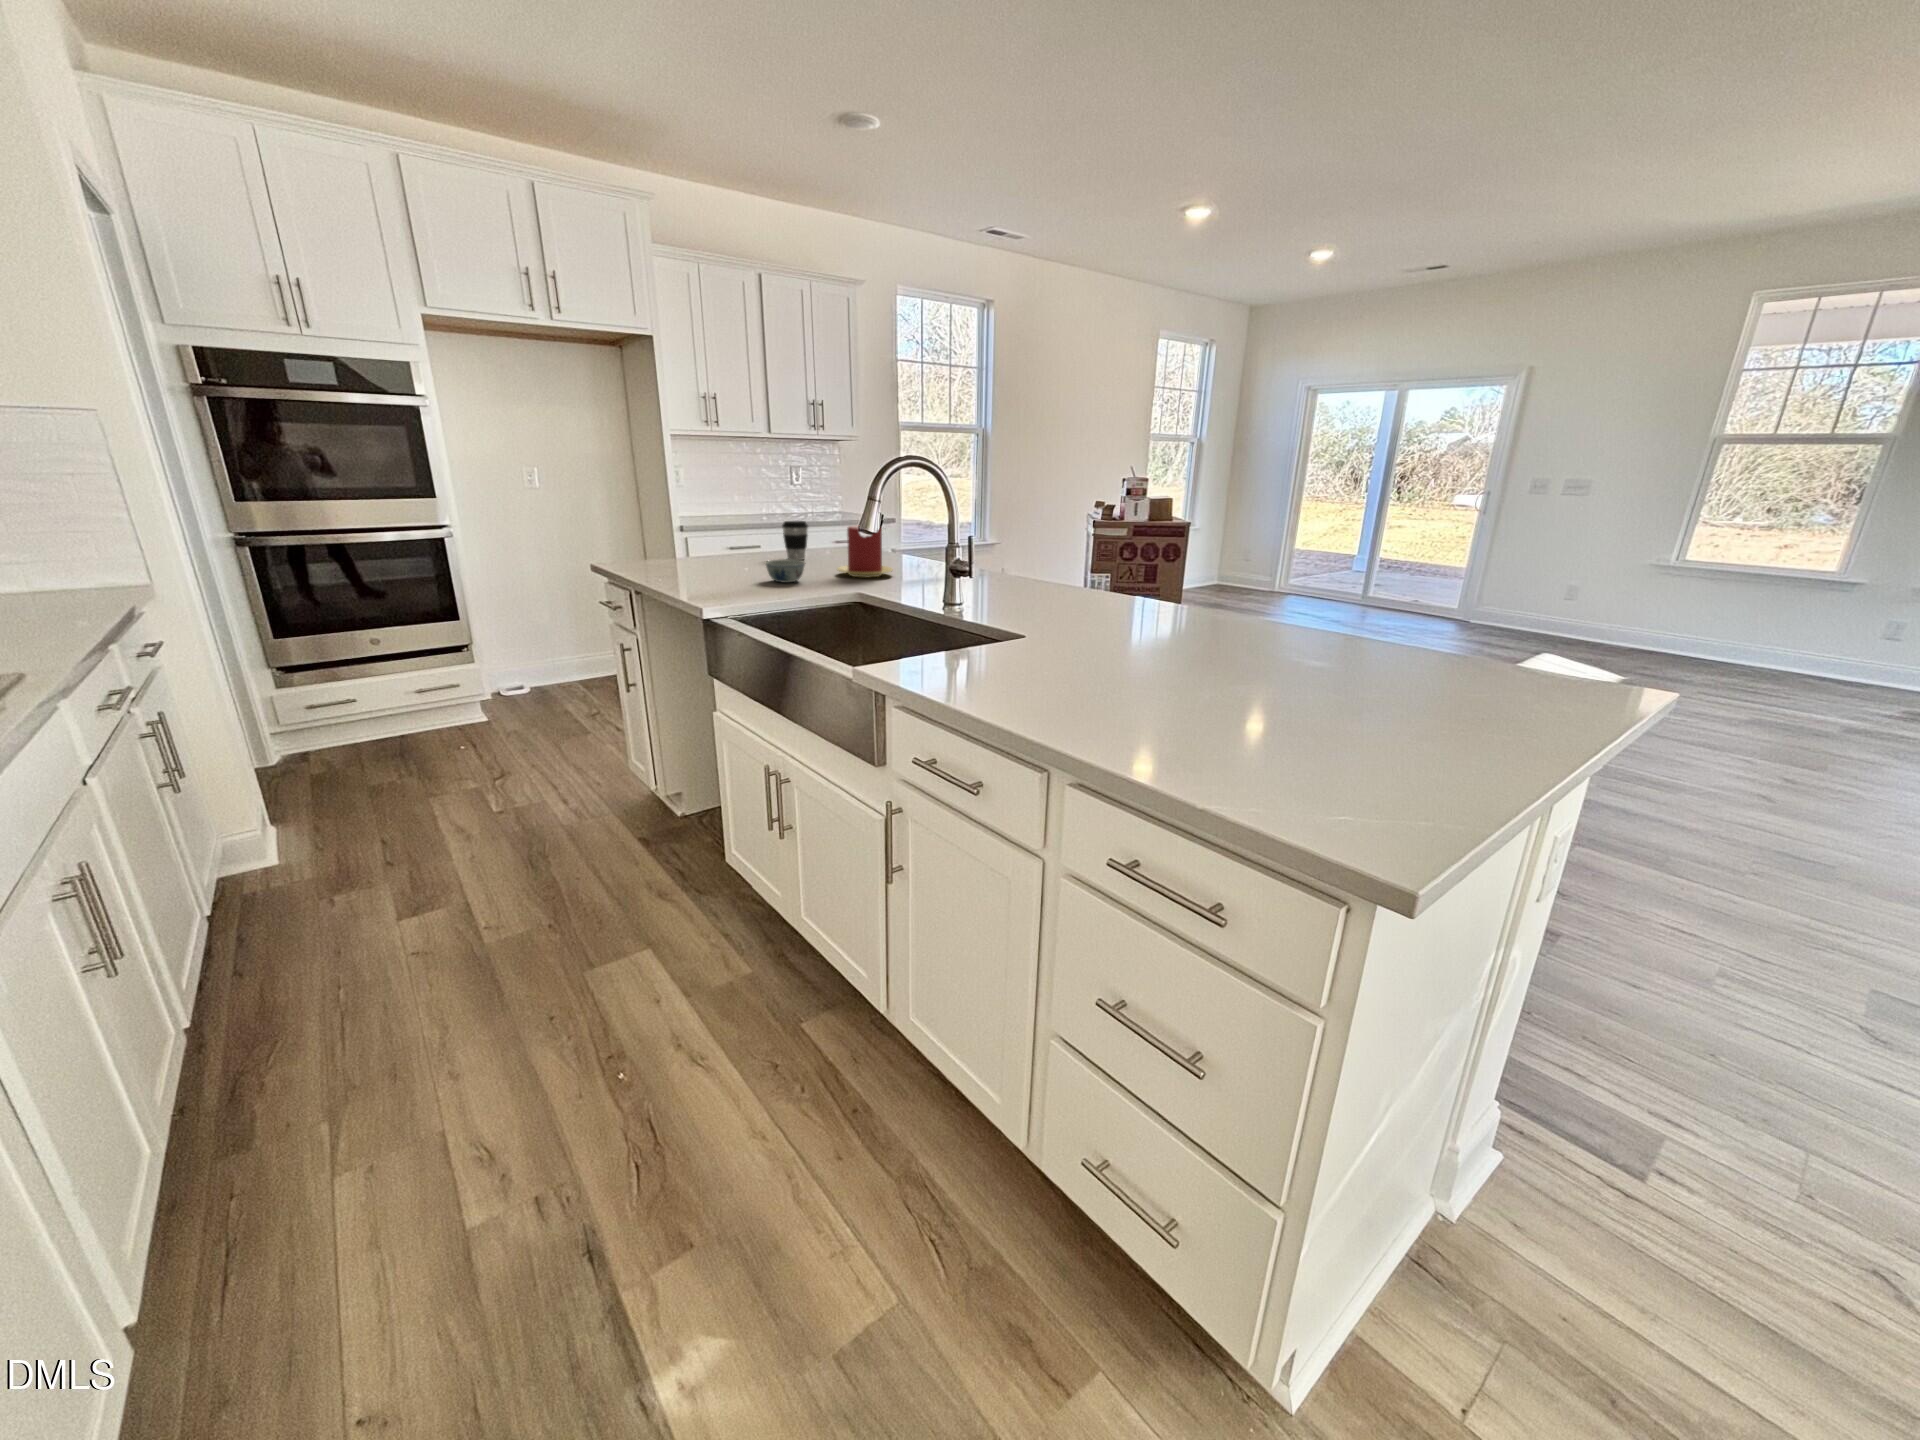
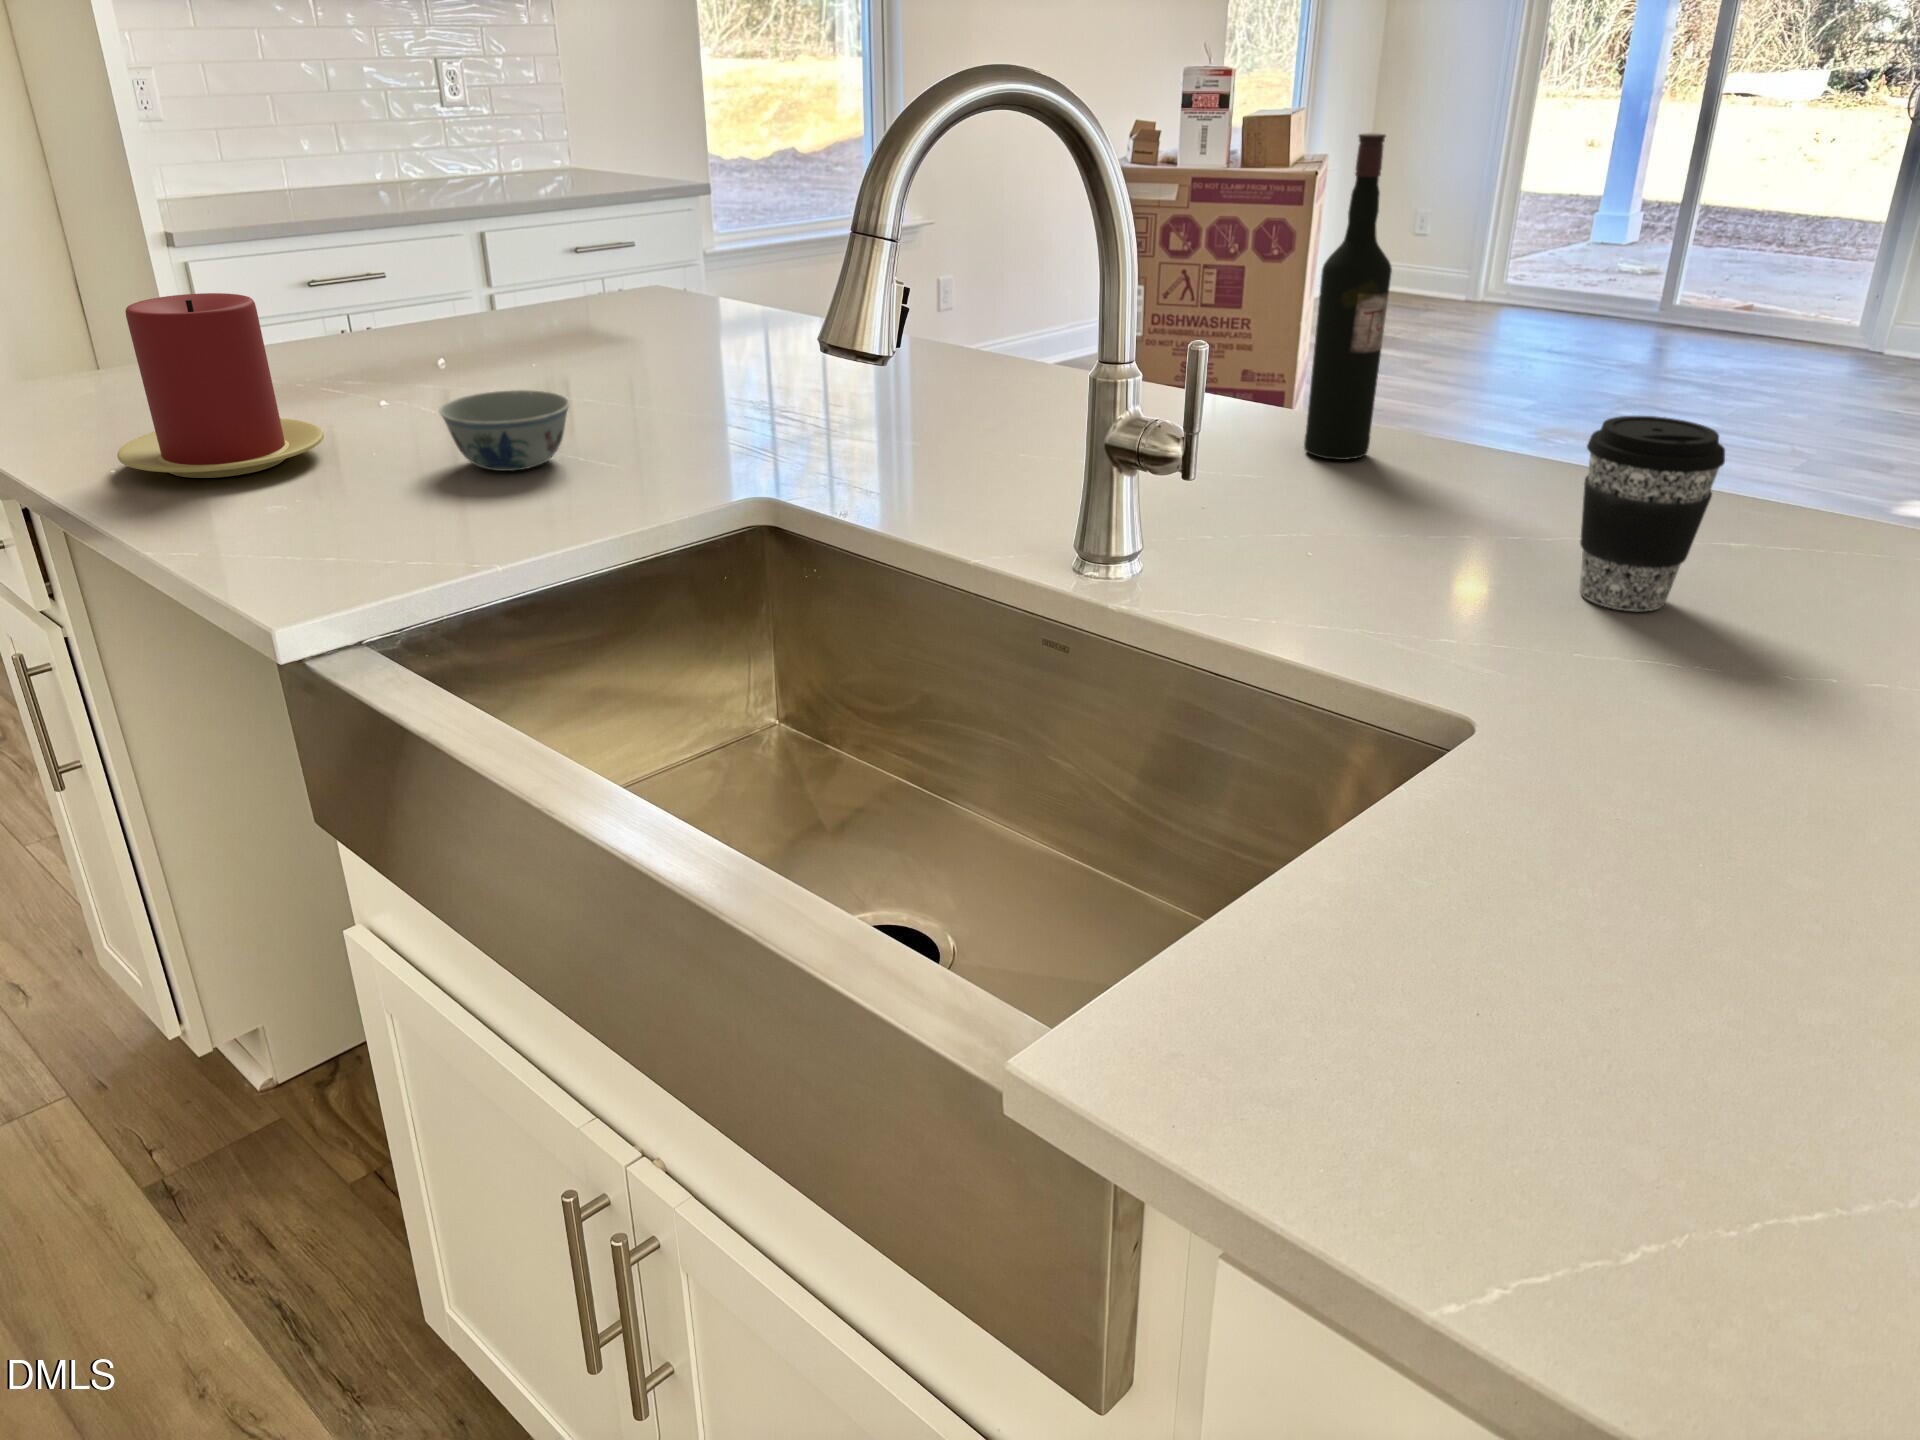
wine bottle: none [1050,486,1075,594] -> present [1304,133,1392,460]
coffee cup: present [782,521,808,560] -> present [1580,416,1725,611]
candle: present [837,525,893,577] -> present [117,293,324,478]

